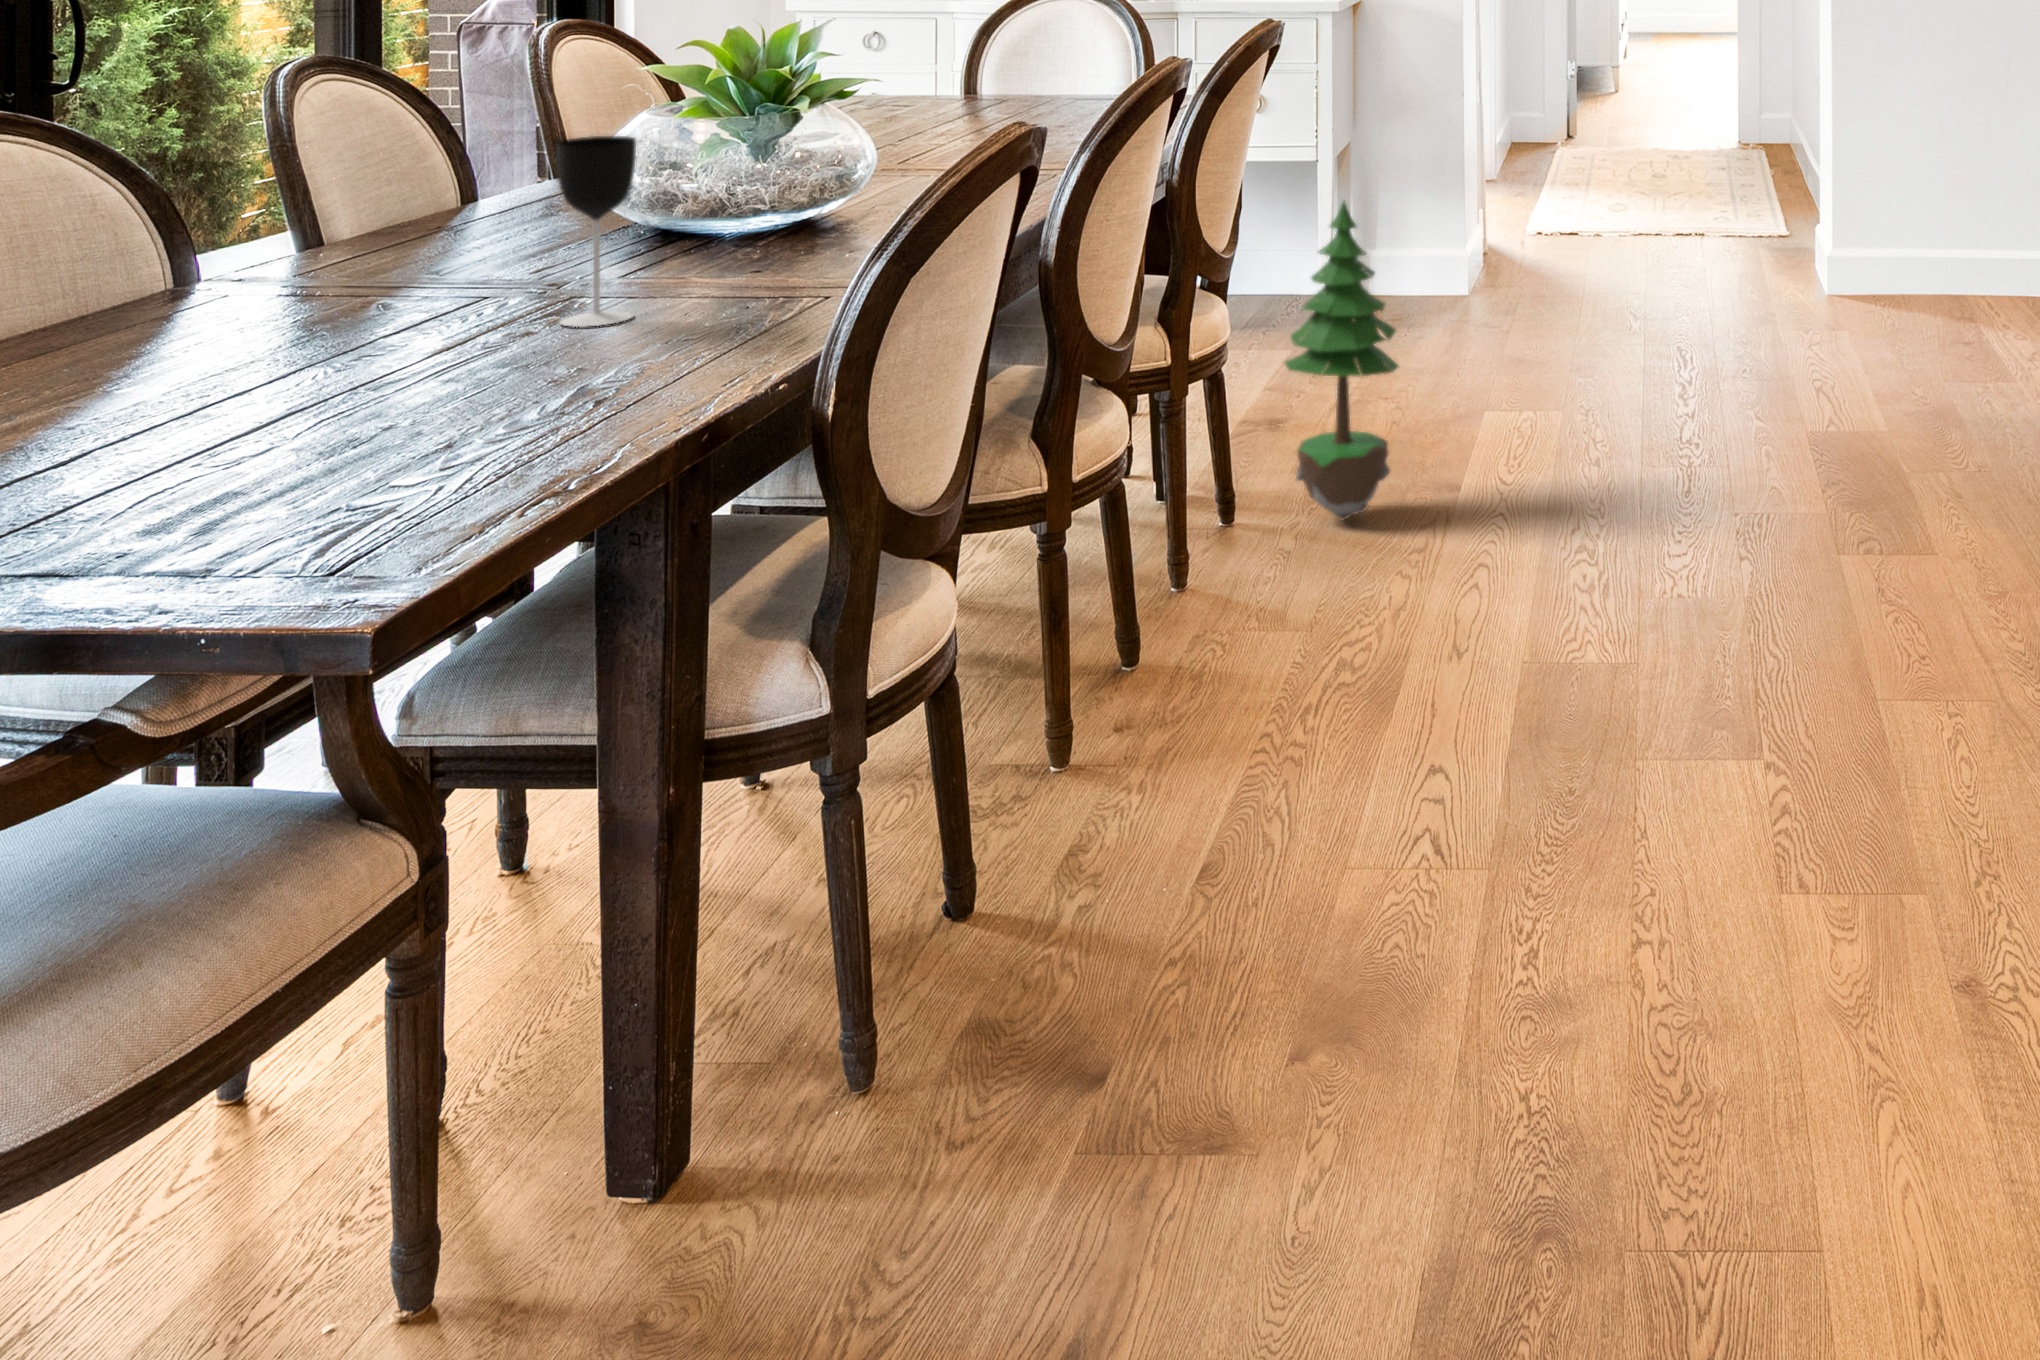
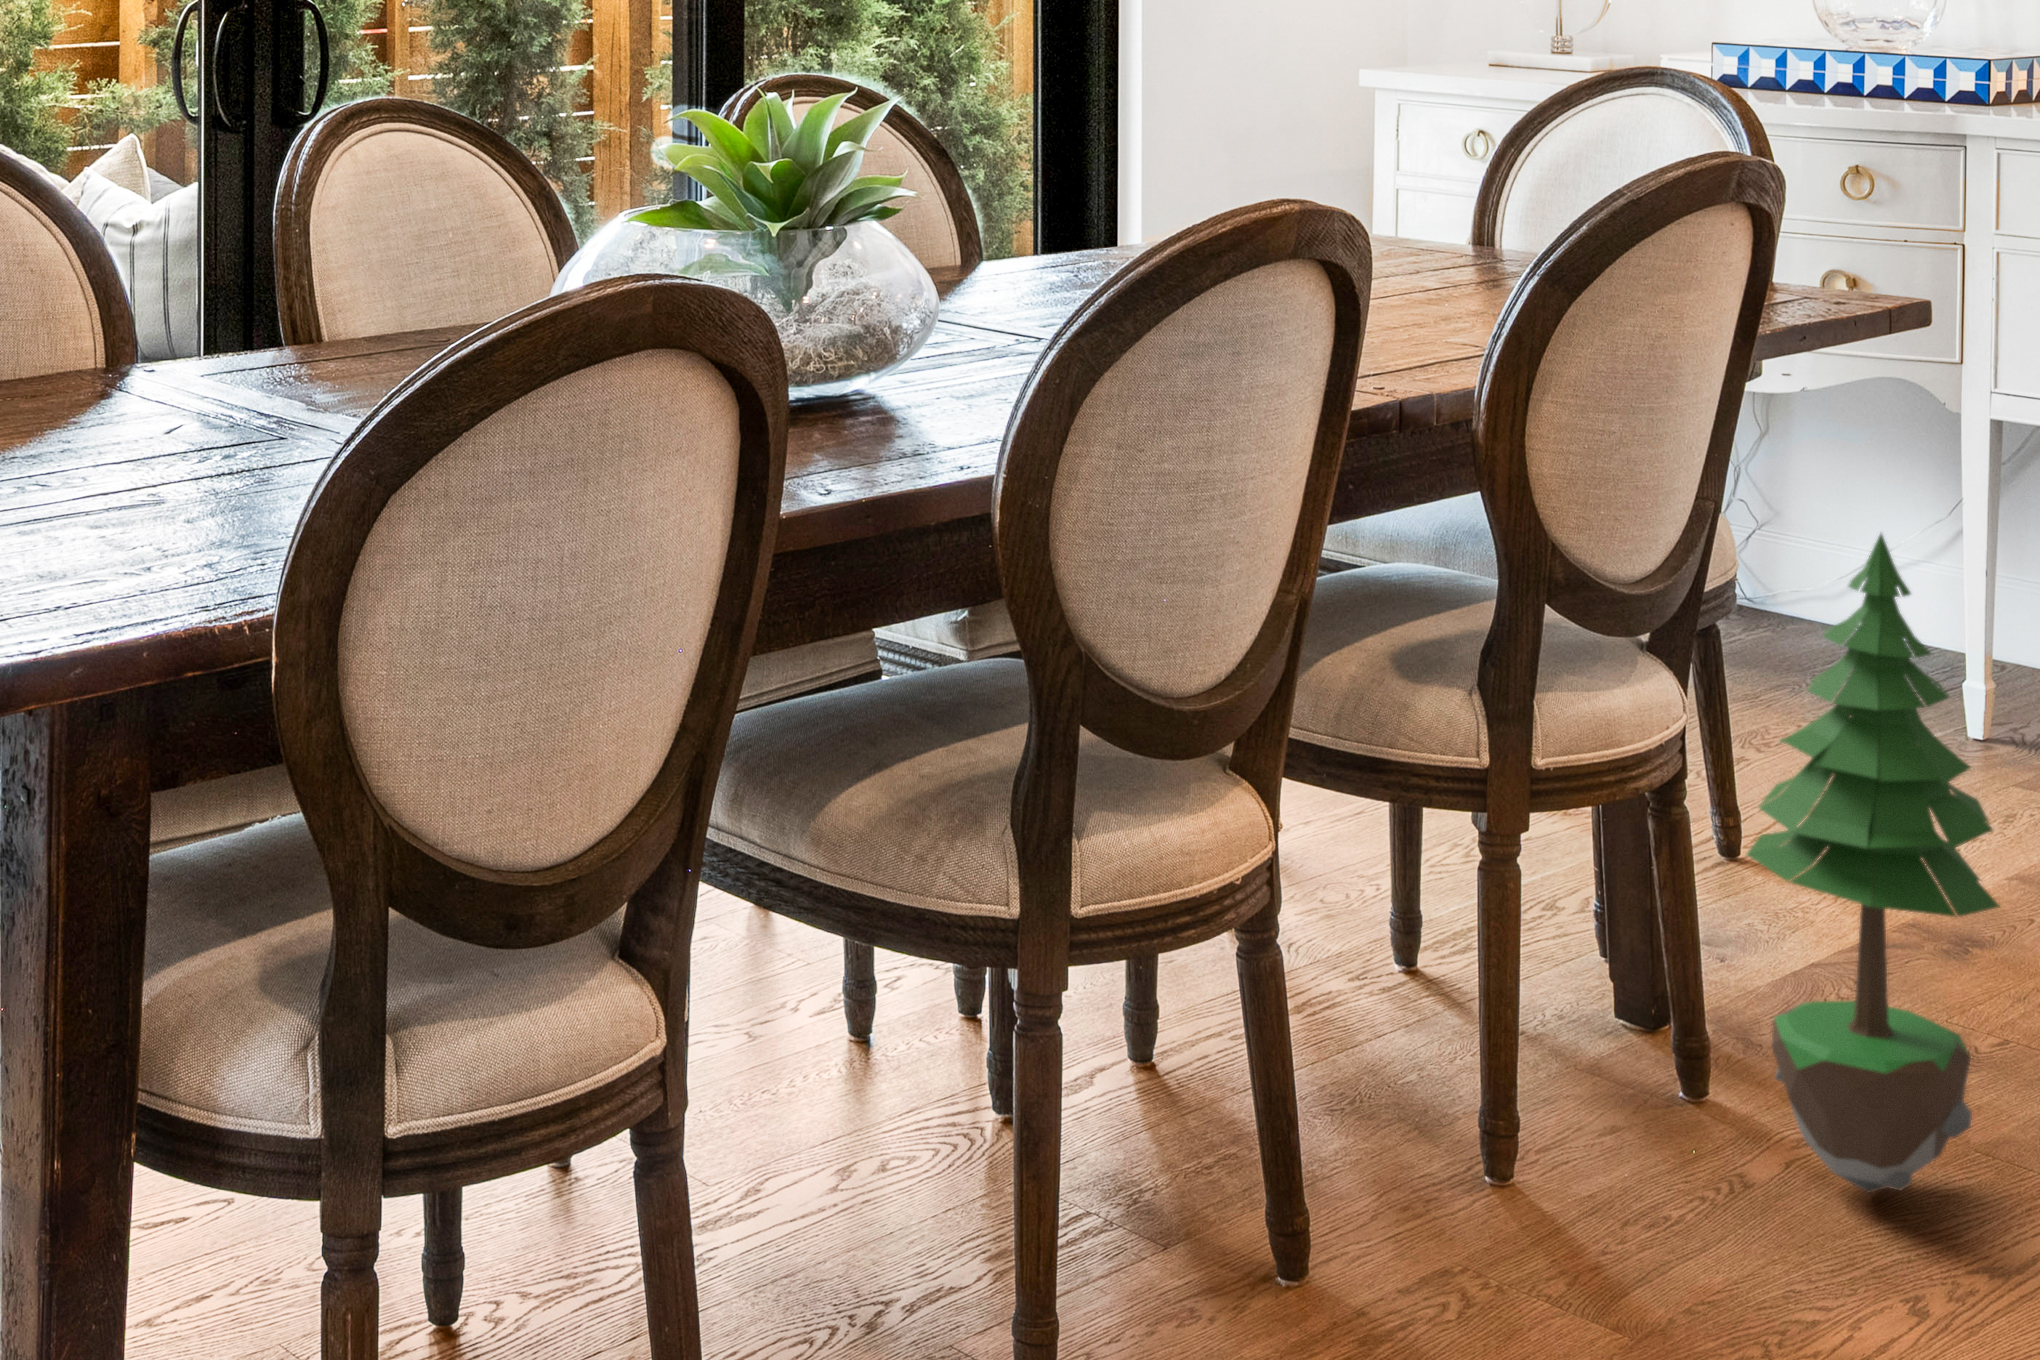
wine glass: present [556,136,636,327] -> none [34,219,145,508]

